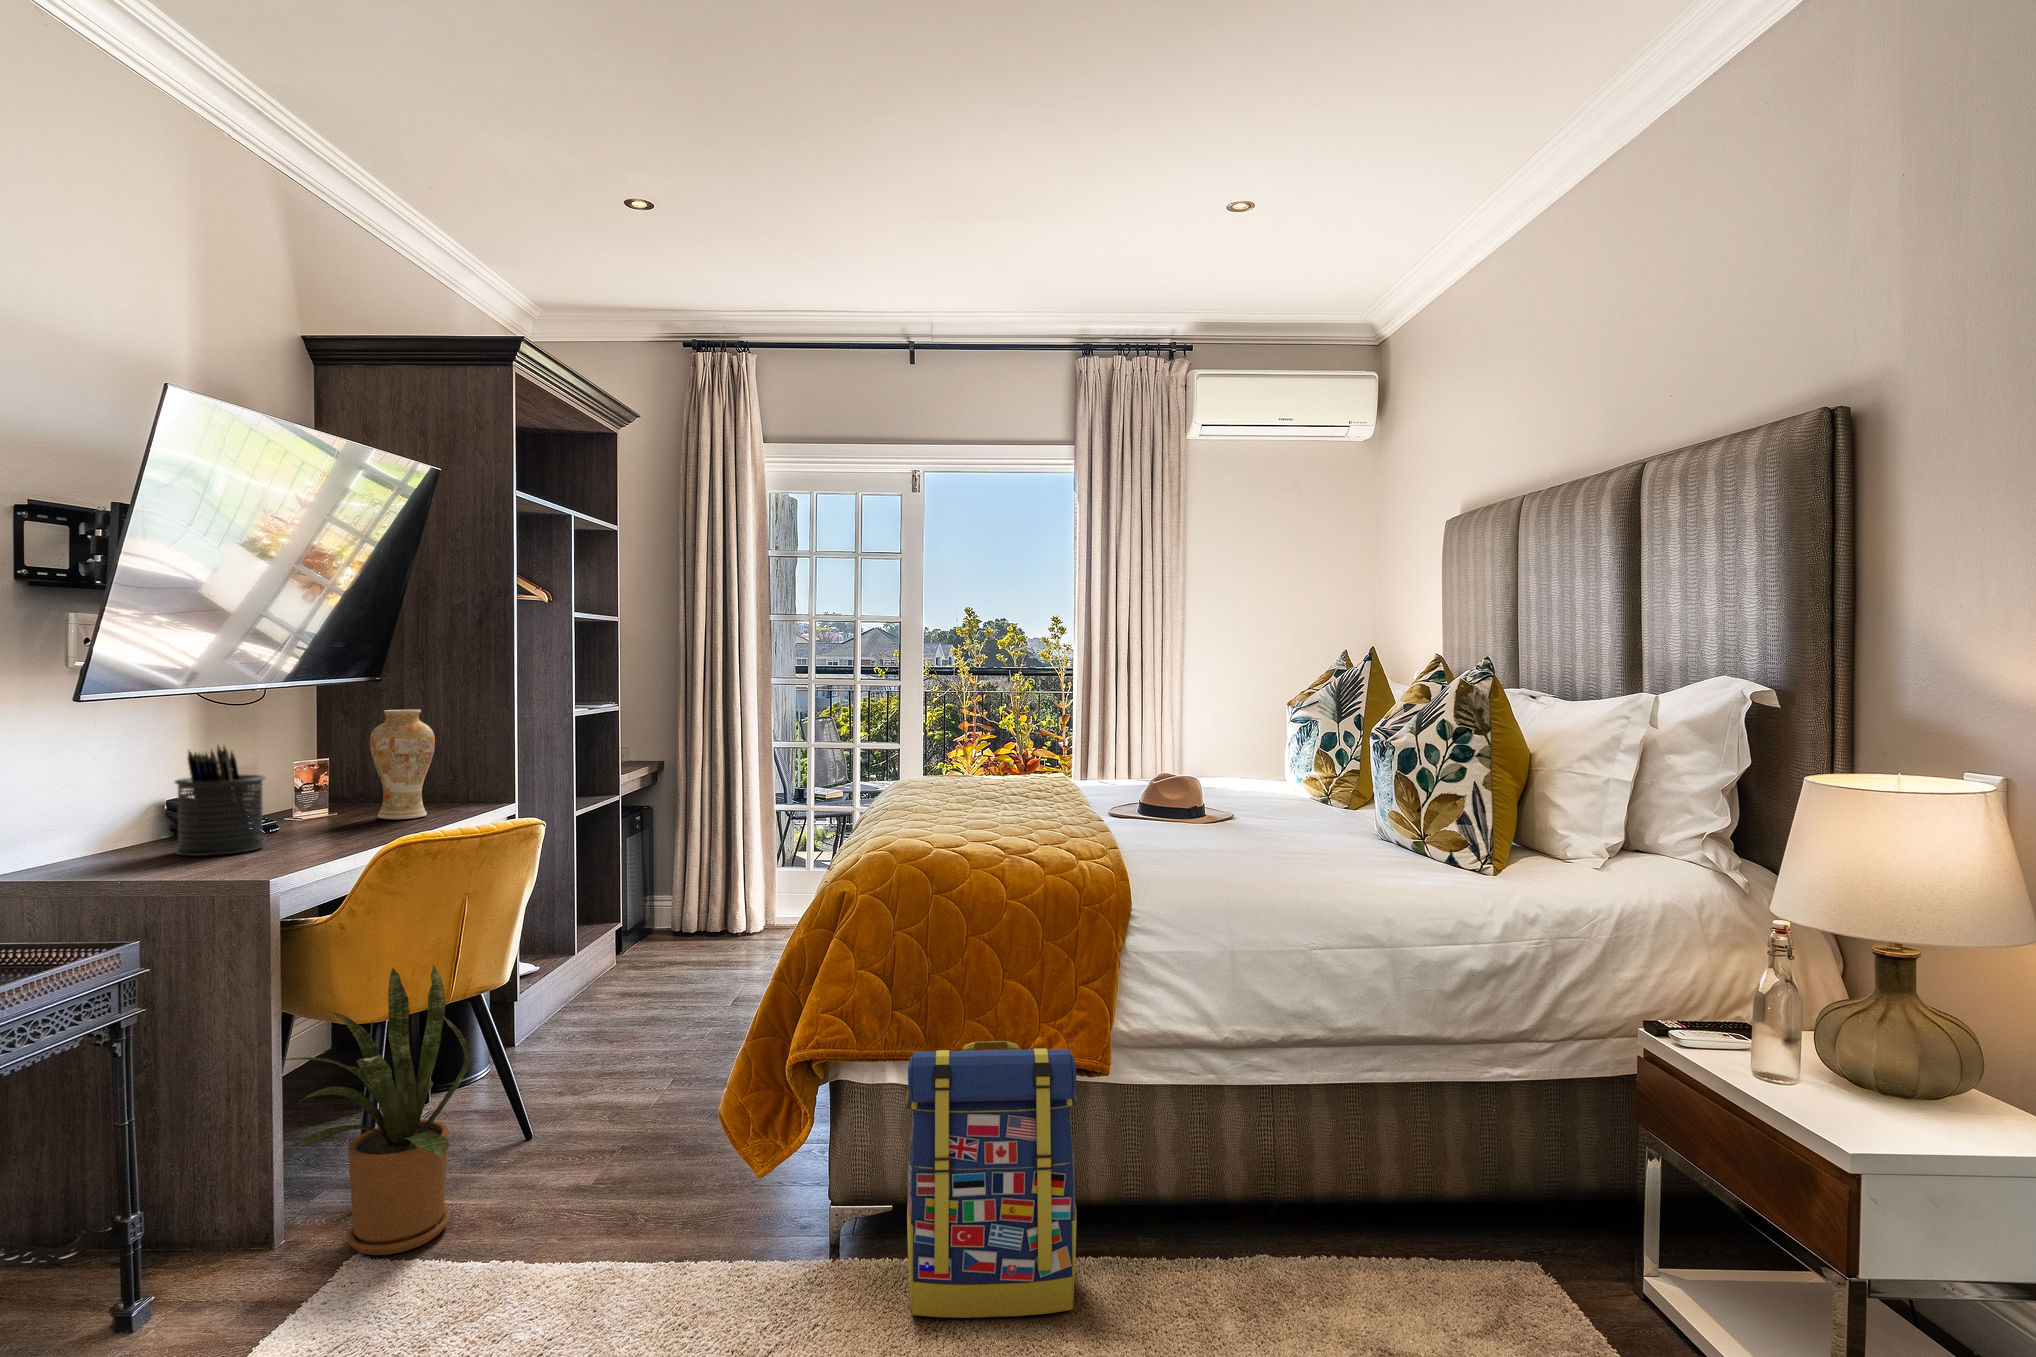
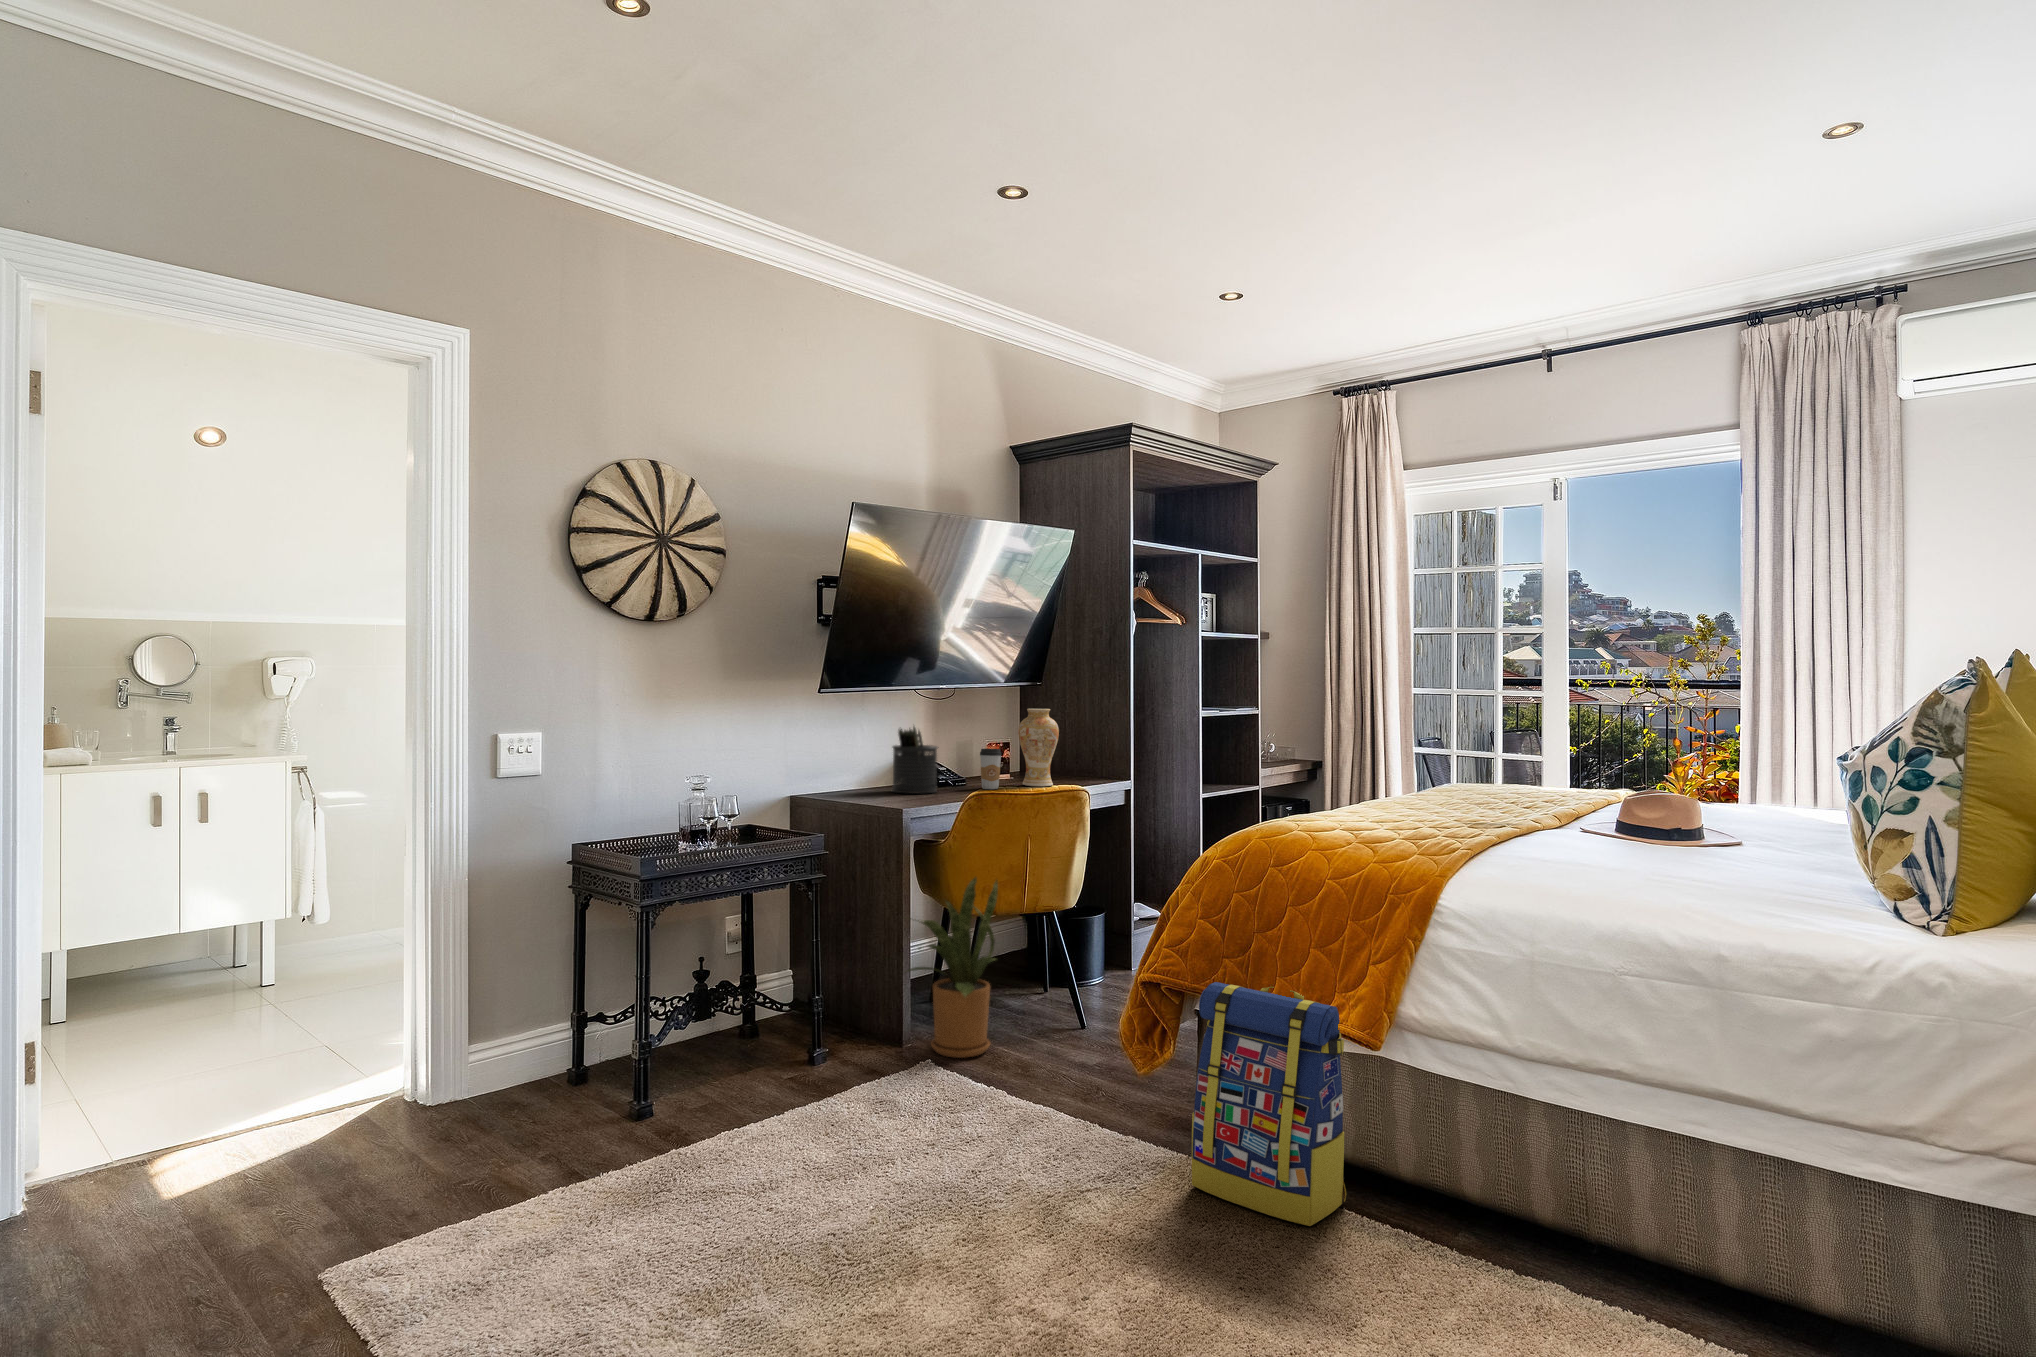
coffee cup: none [322,771,360,832] -> present [980,749,1001,789]

